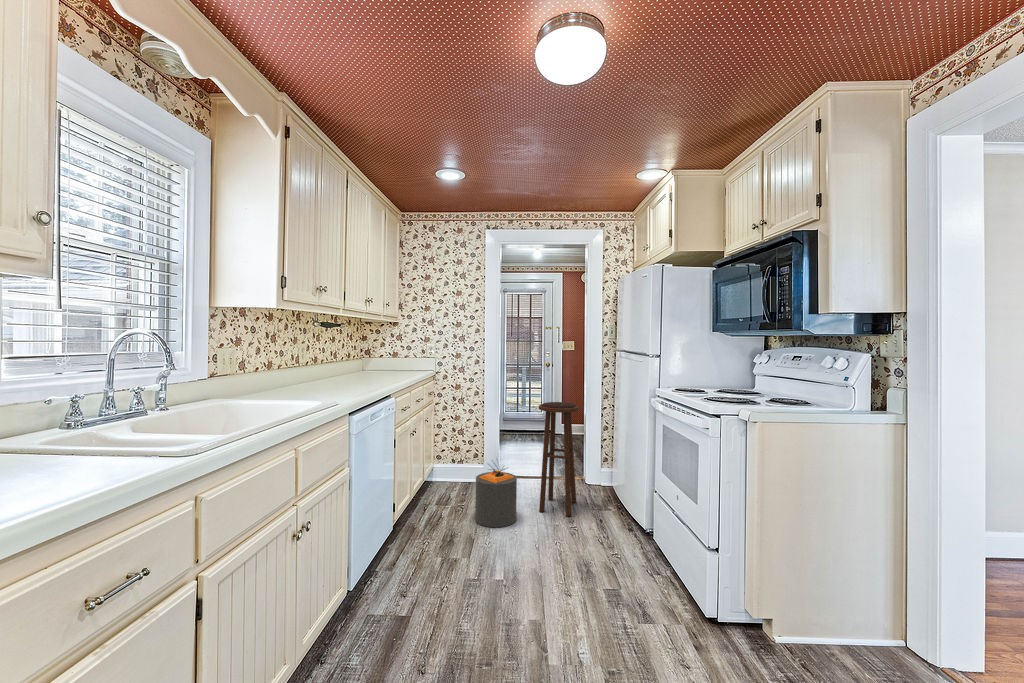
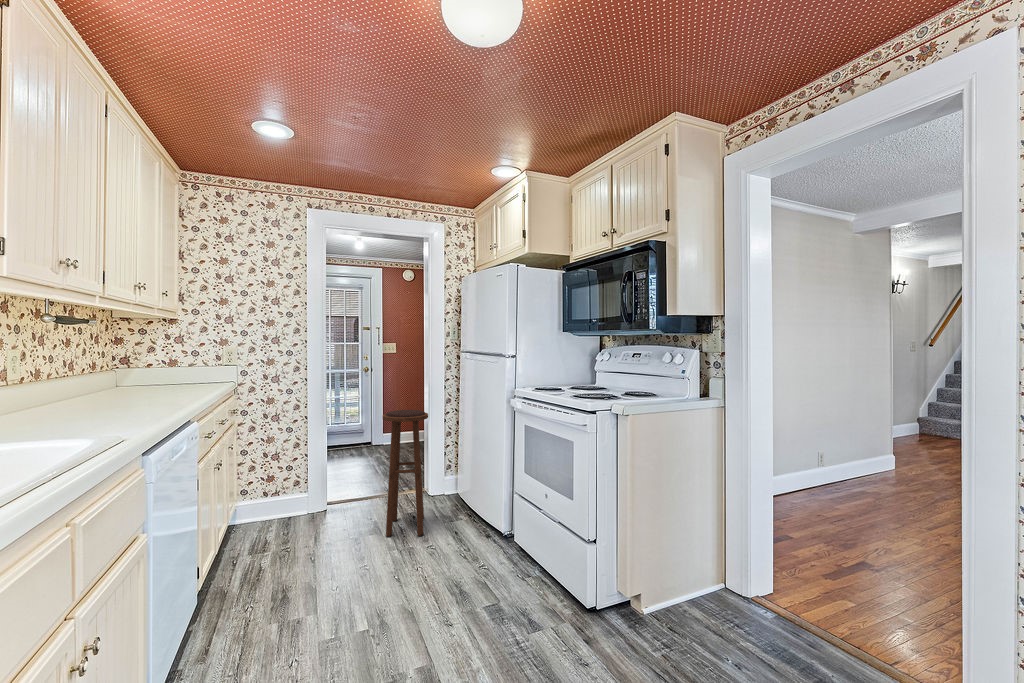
trash can: present [475,458,517,527] -> none [309,480,362,567]

